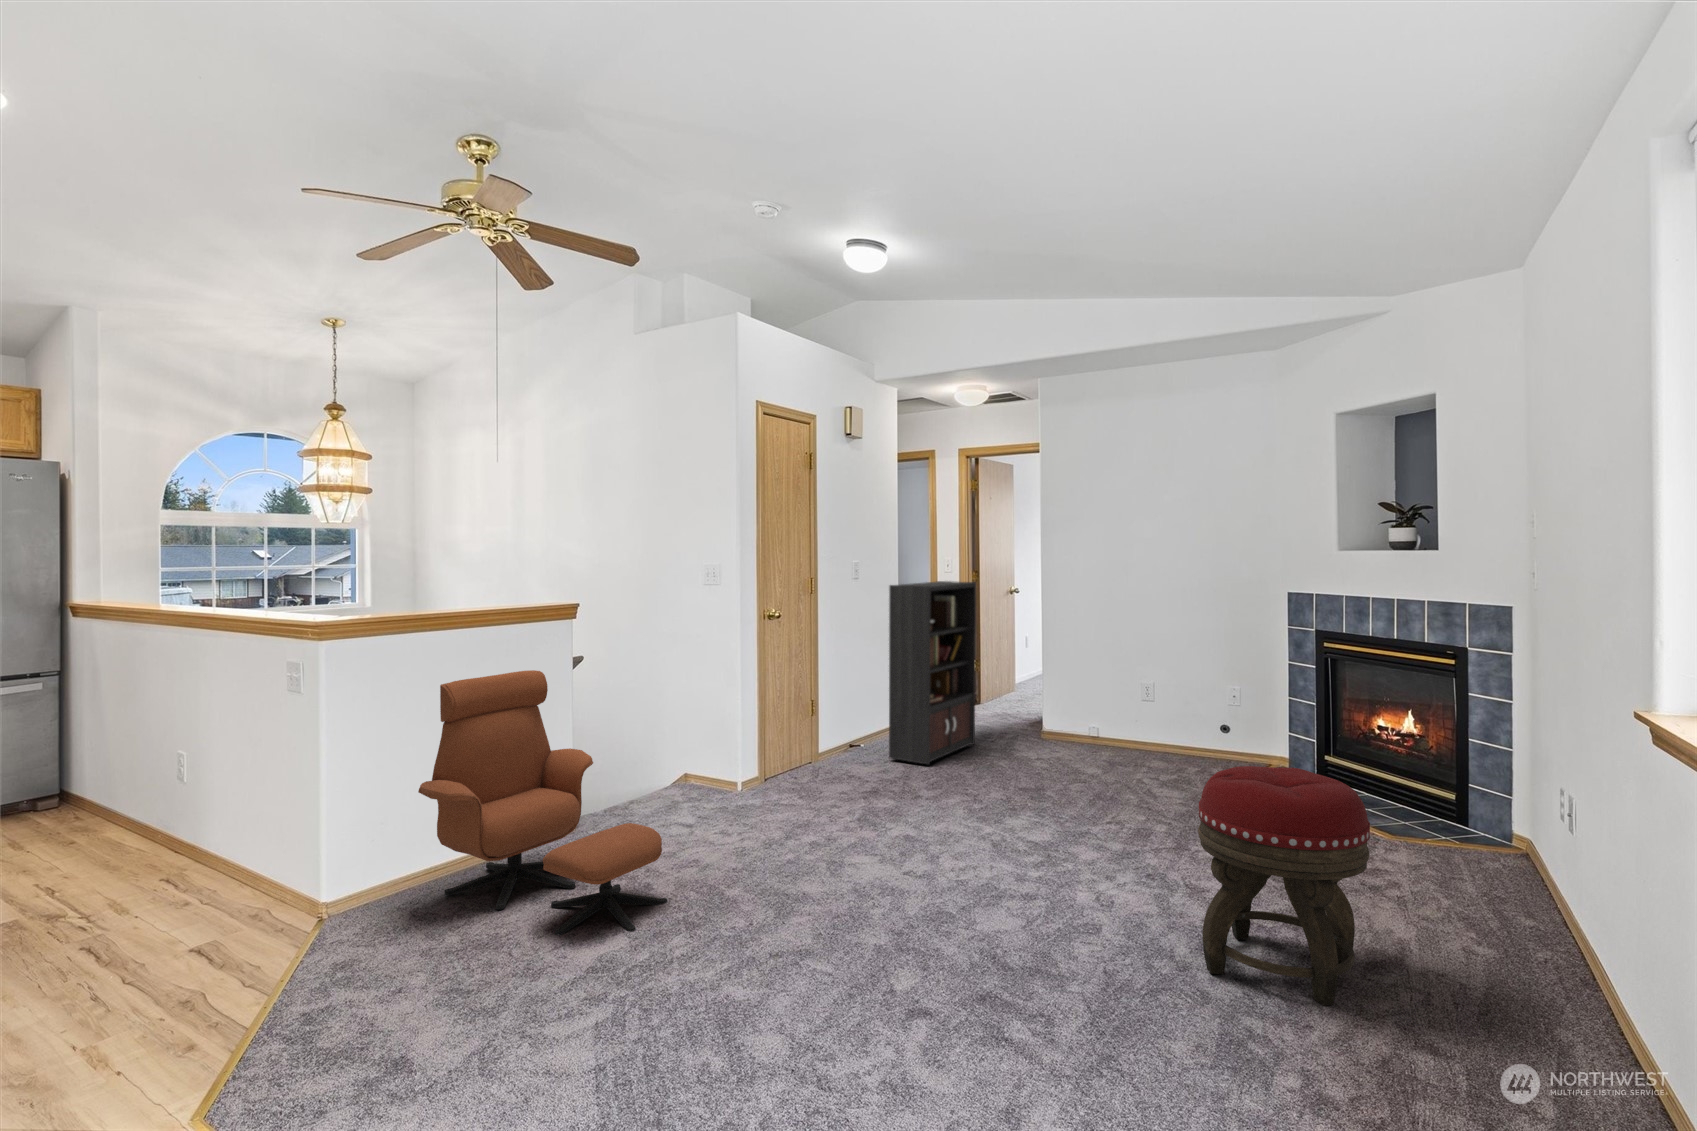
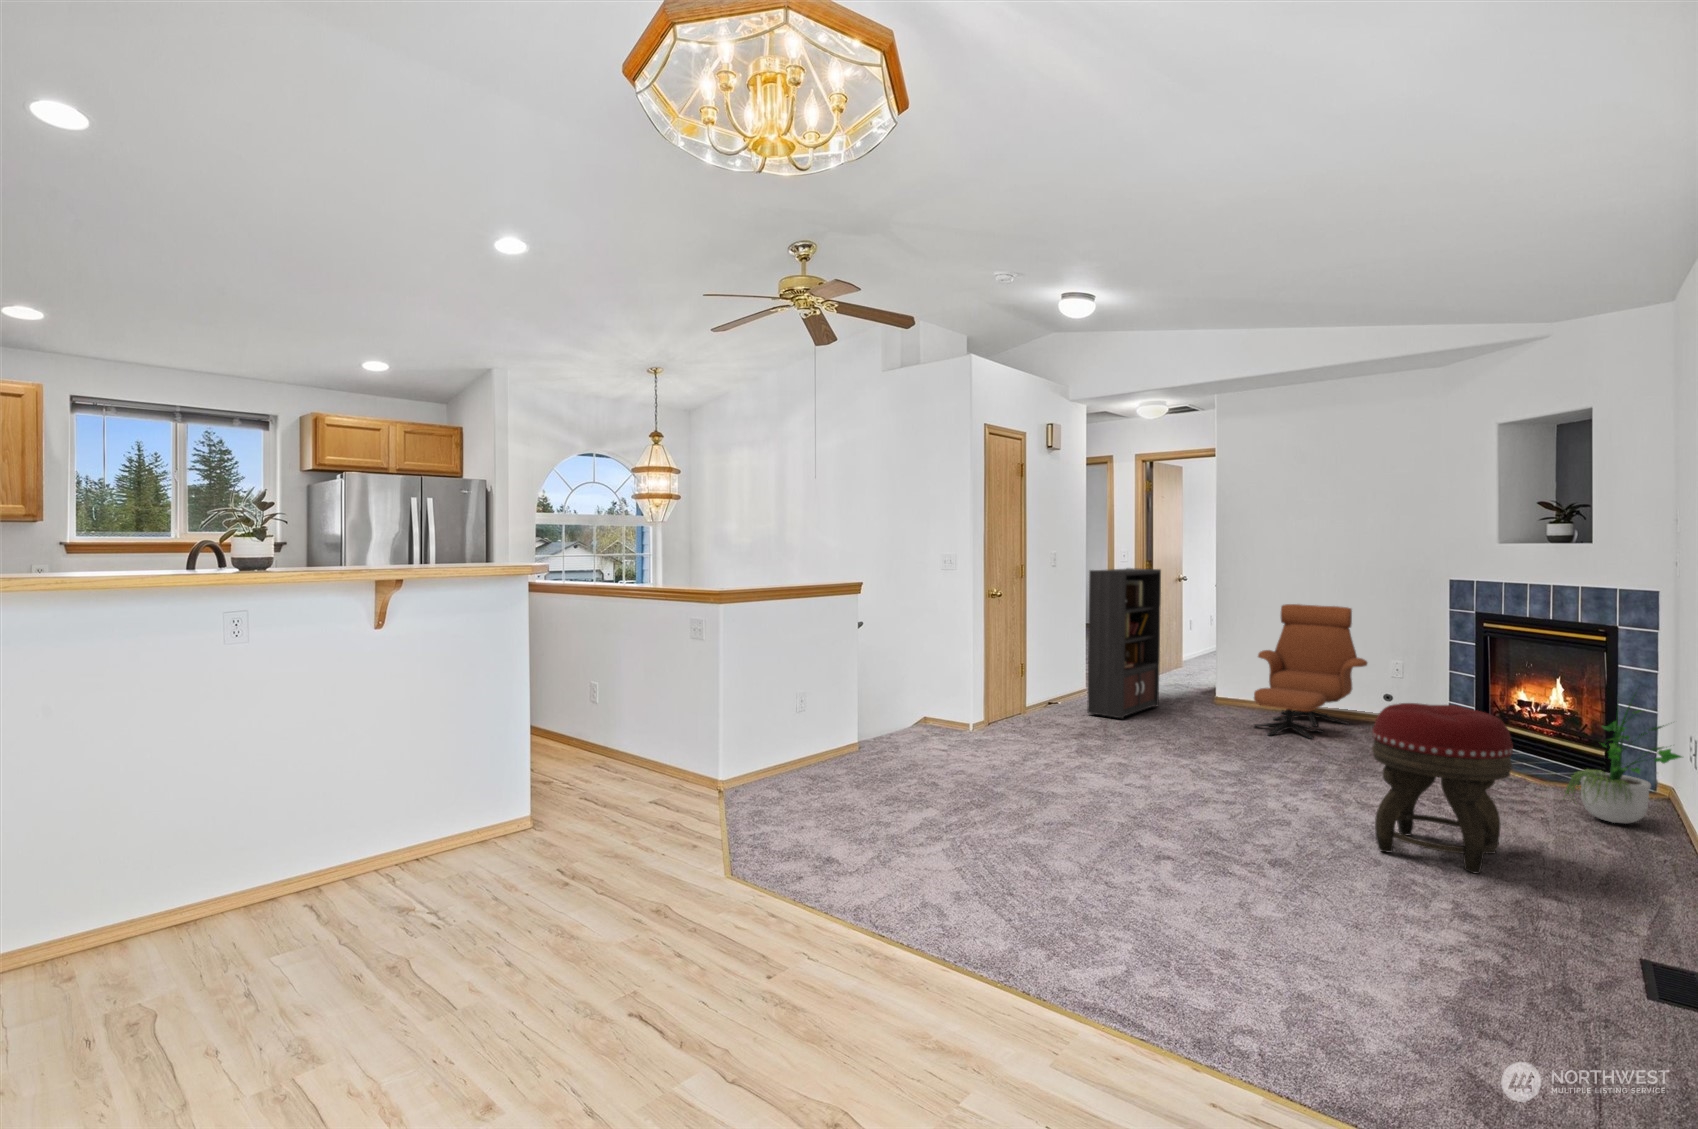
lounge chair: present [418,670,667,935] -> present [1254,604,1367,739]
potted plant: none [1420,723,1560,900] -> present [1563,704,1682,824]

